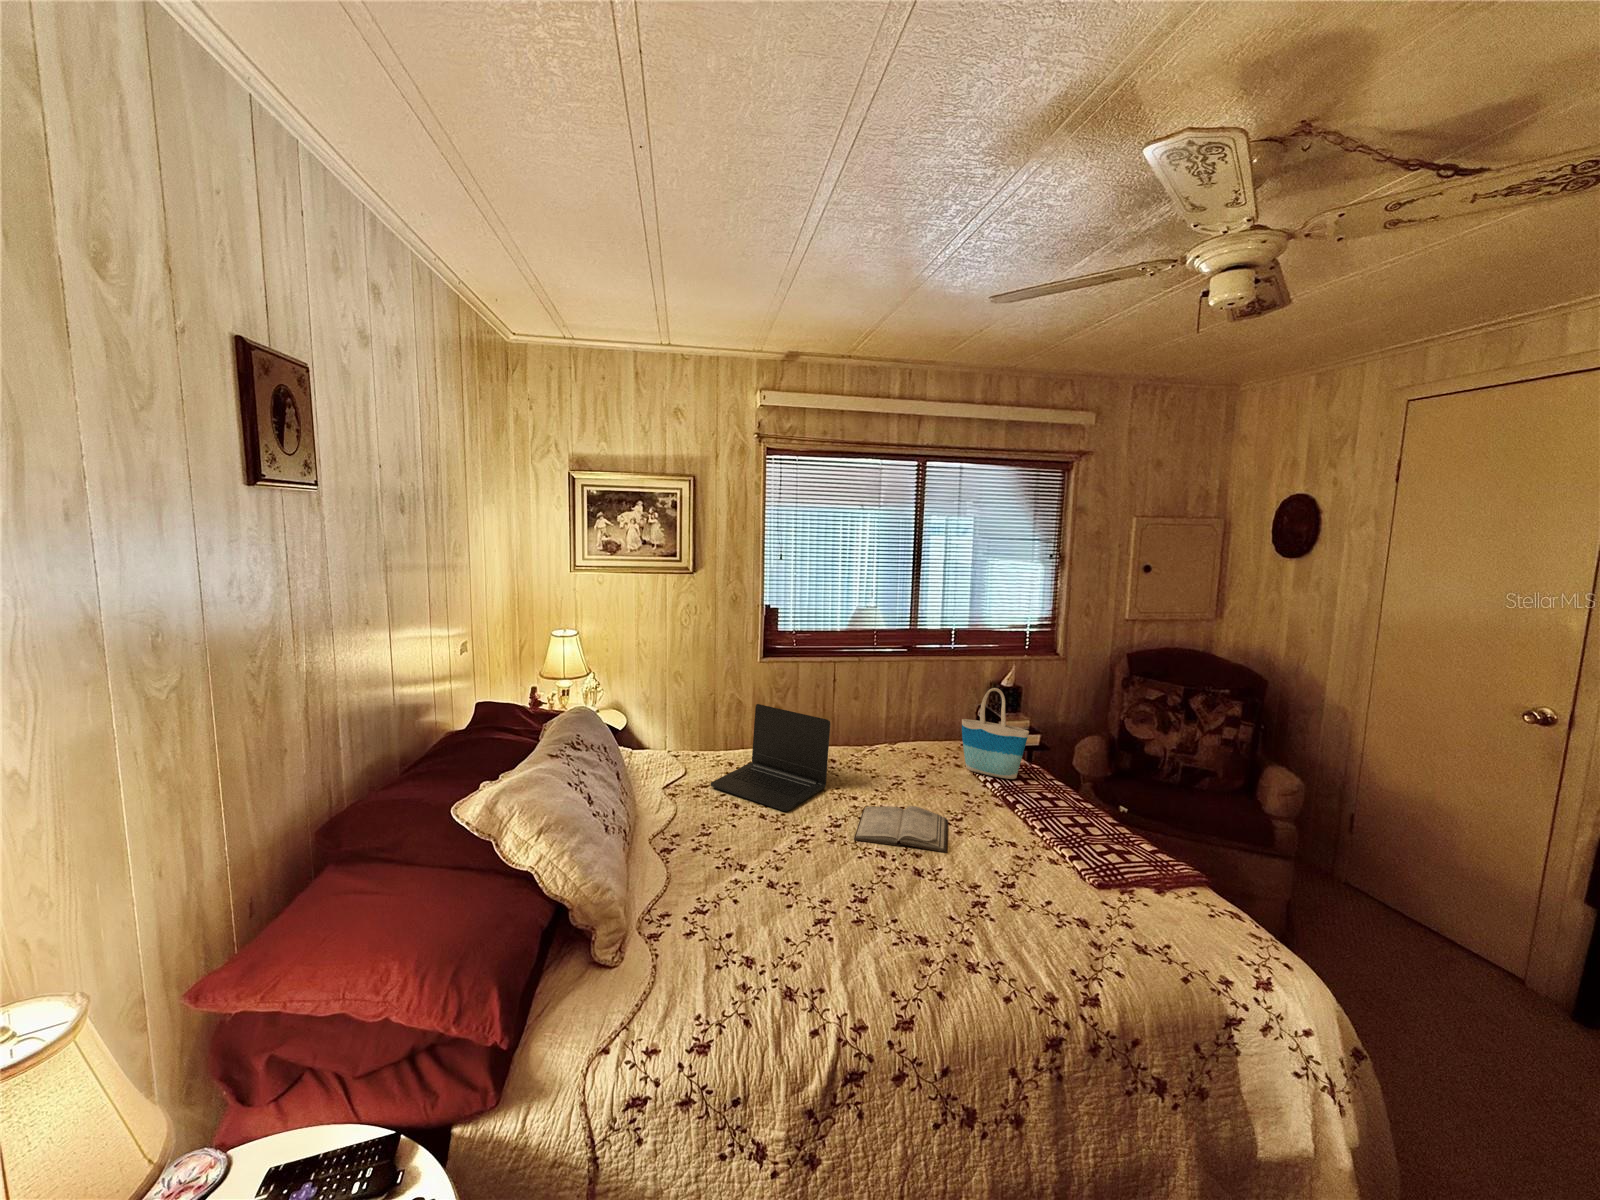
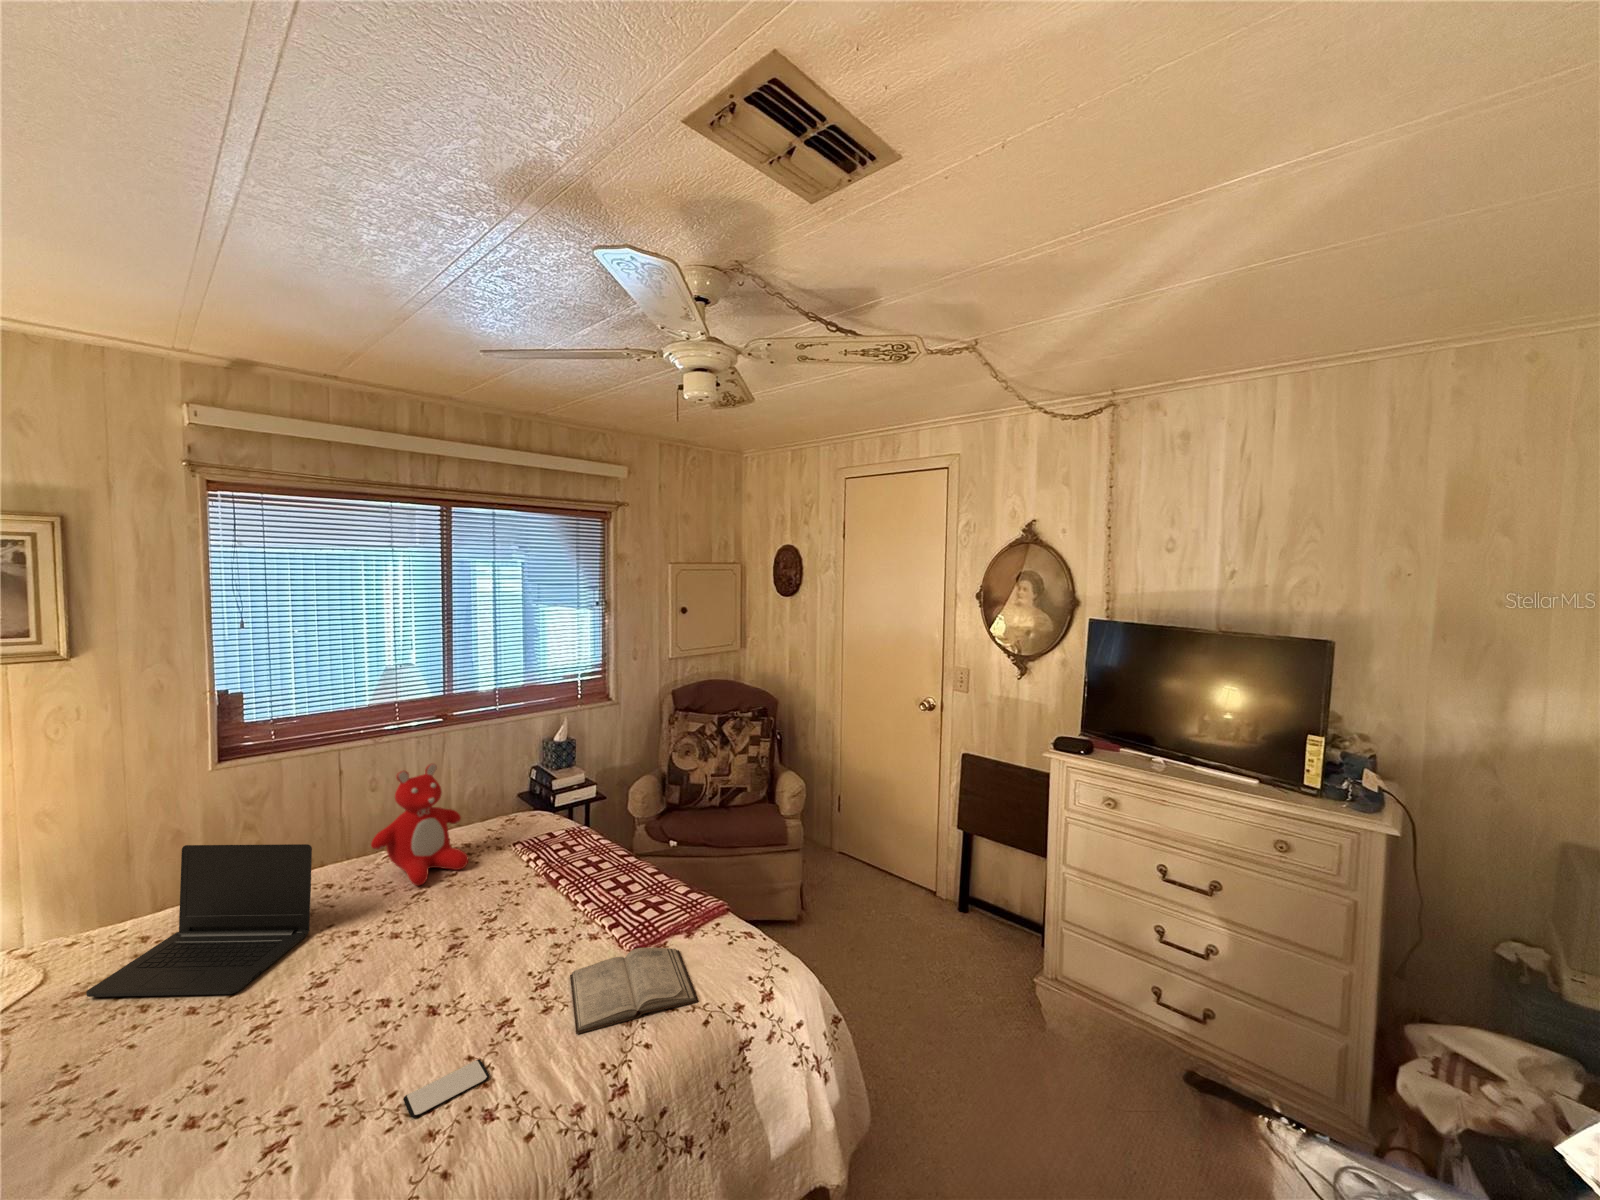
teddy bear: none [864,678,933,775] -> present [371,764,468,886]
tote bag: present [962,688,1029,779] -> none [501,757,575,853]
diary: present [854,806,948,853] -> present [570,948,698,1034]
smartphone: none [903,921,968,943] -> present [403,1060,489,1118]

